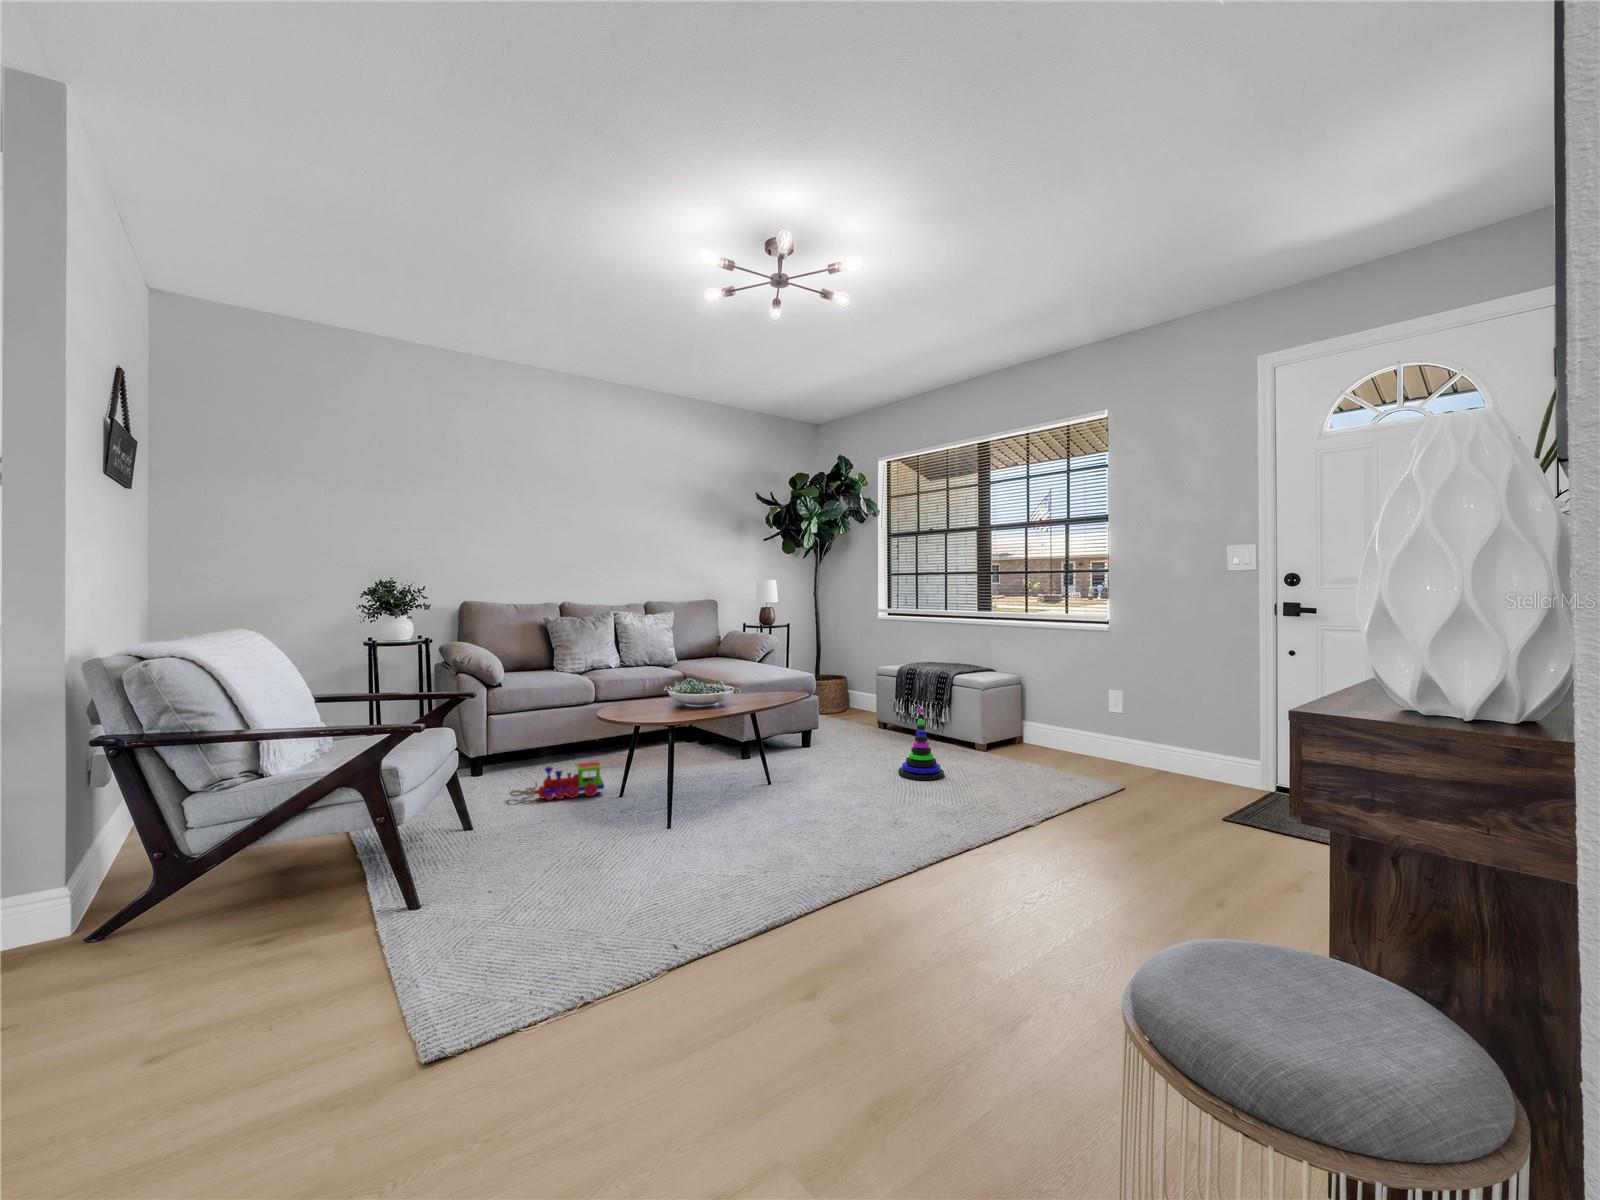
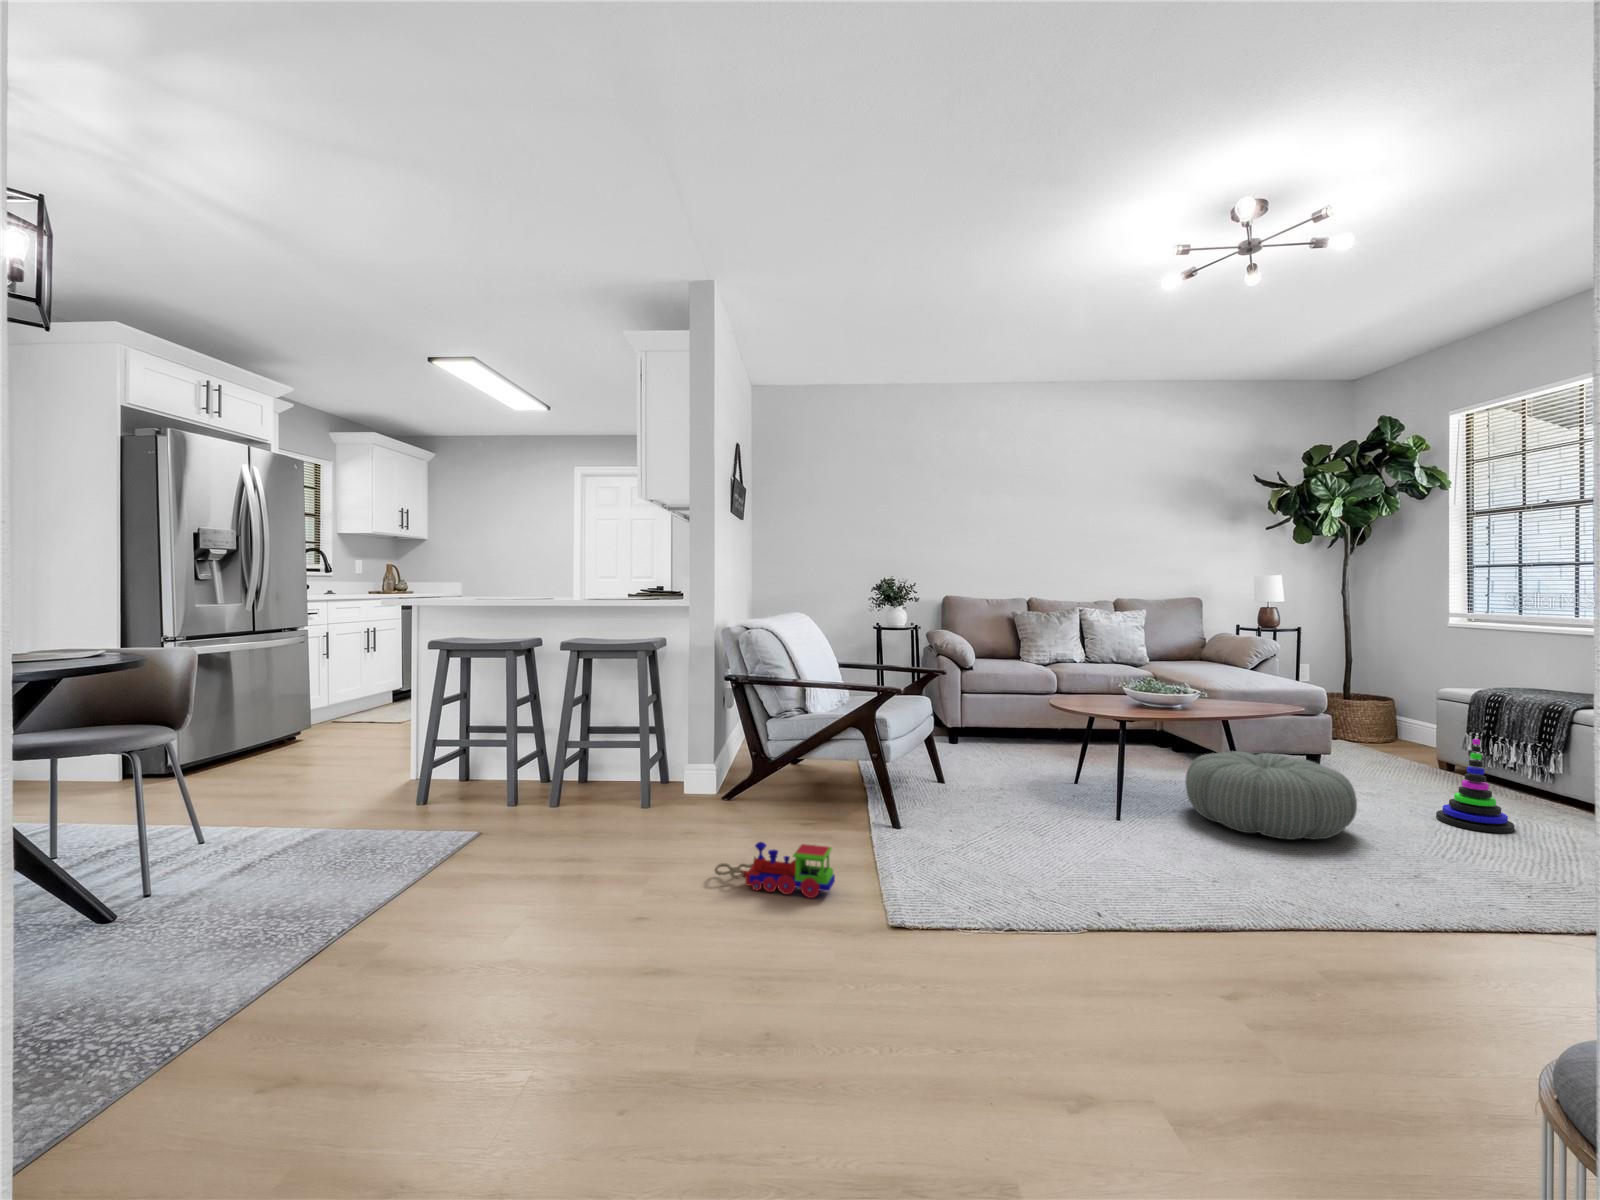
pouf: none [726,741,856,819] -> present [1185,751,1357,839]
toy train: present [510,762,604,800] -> present [715,842,835,898]

